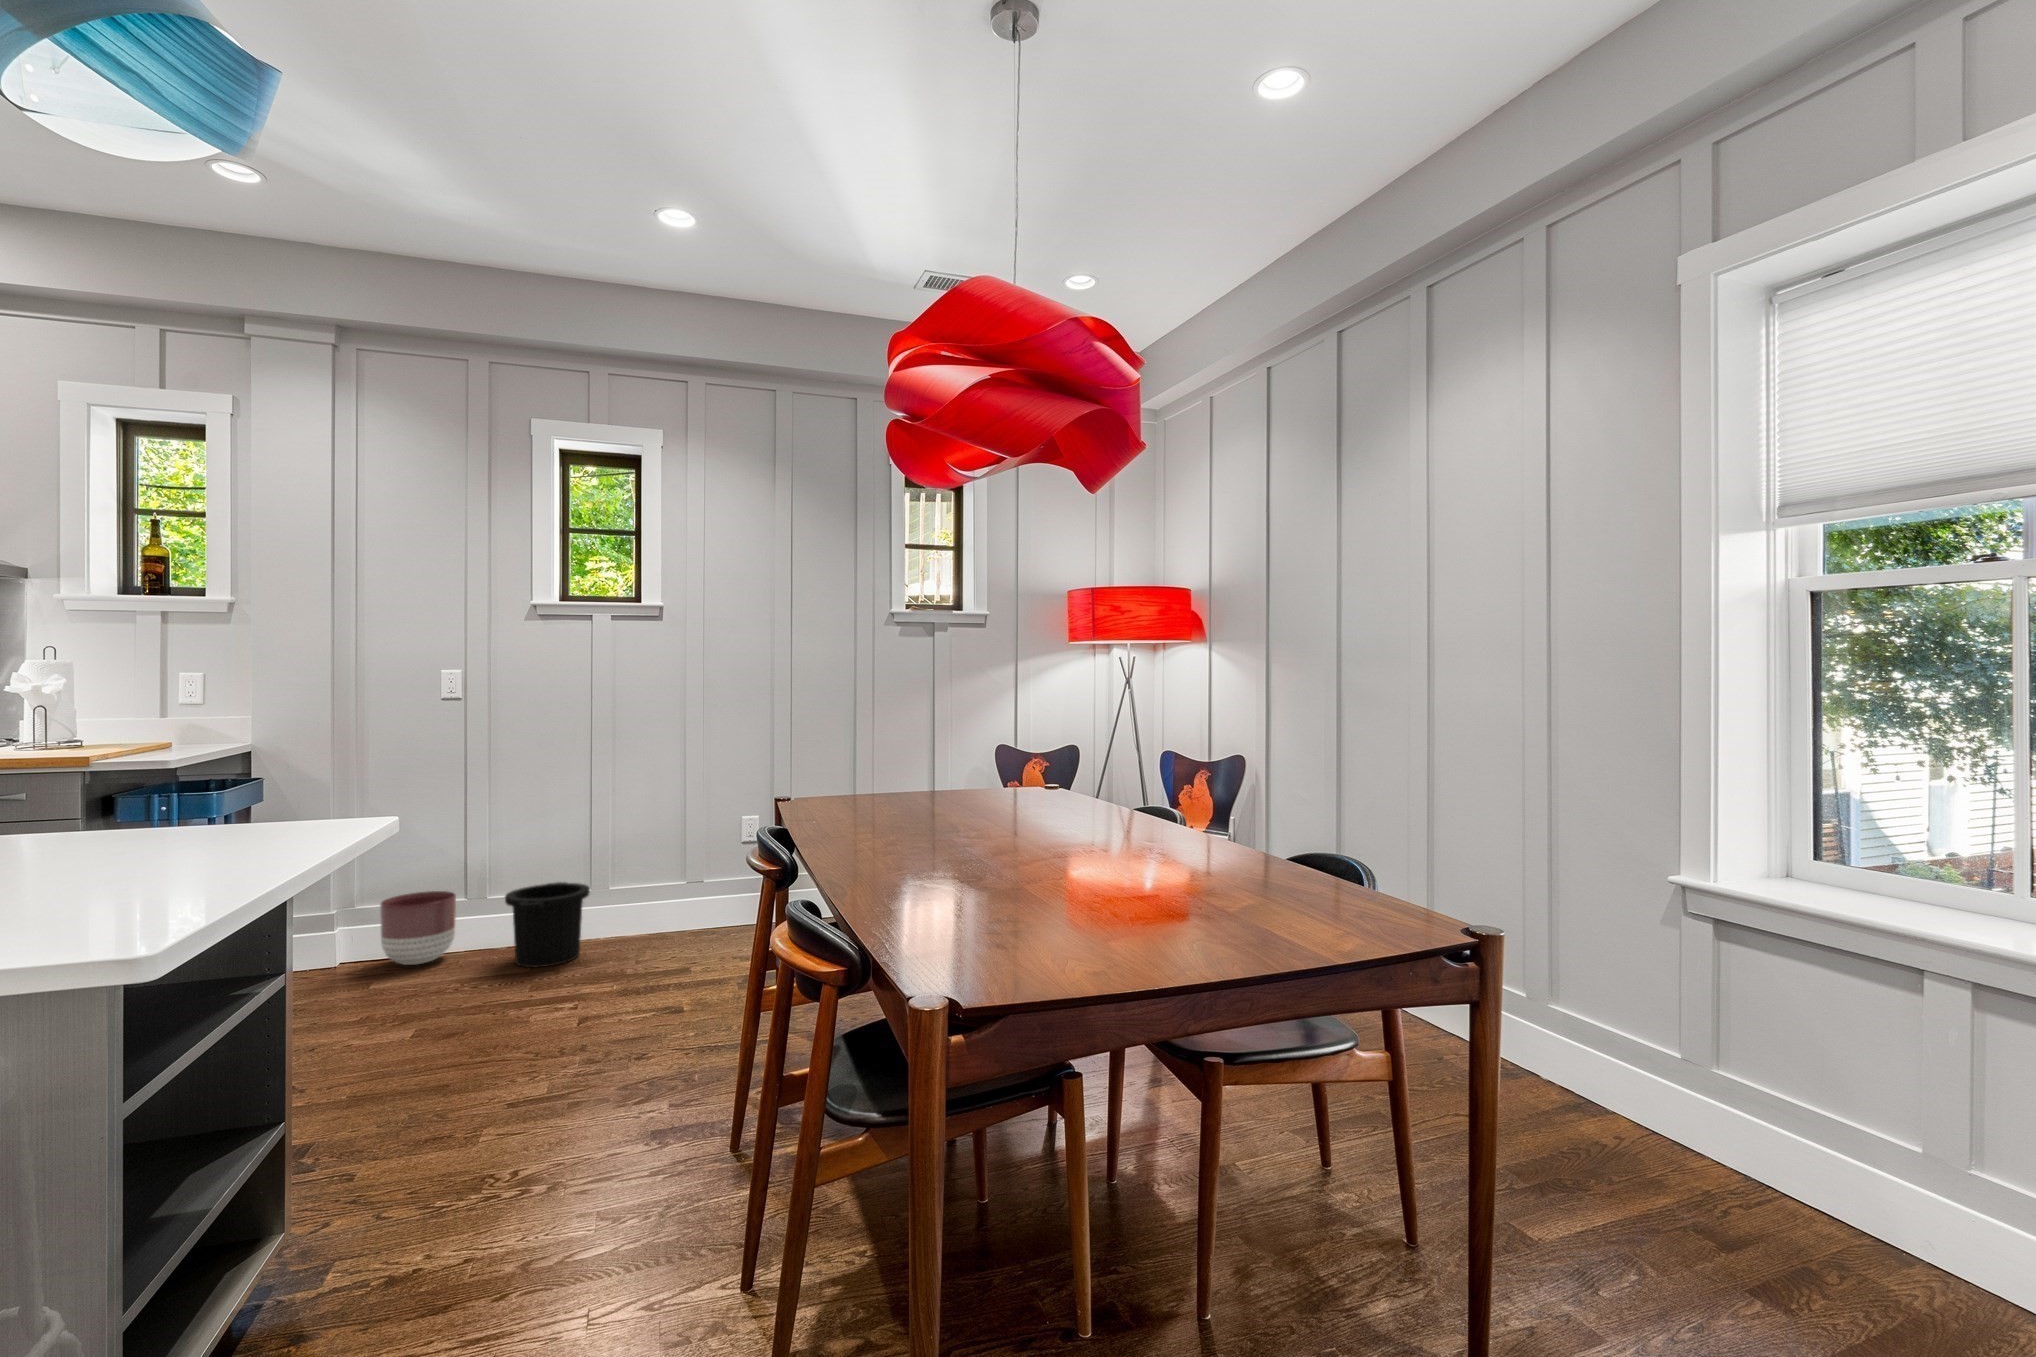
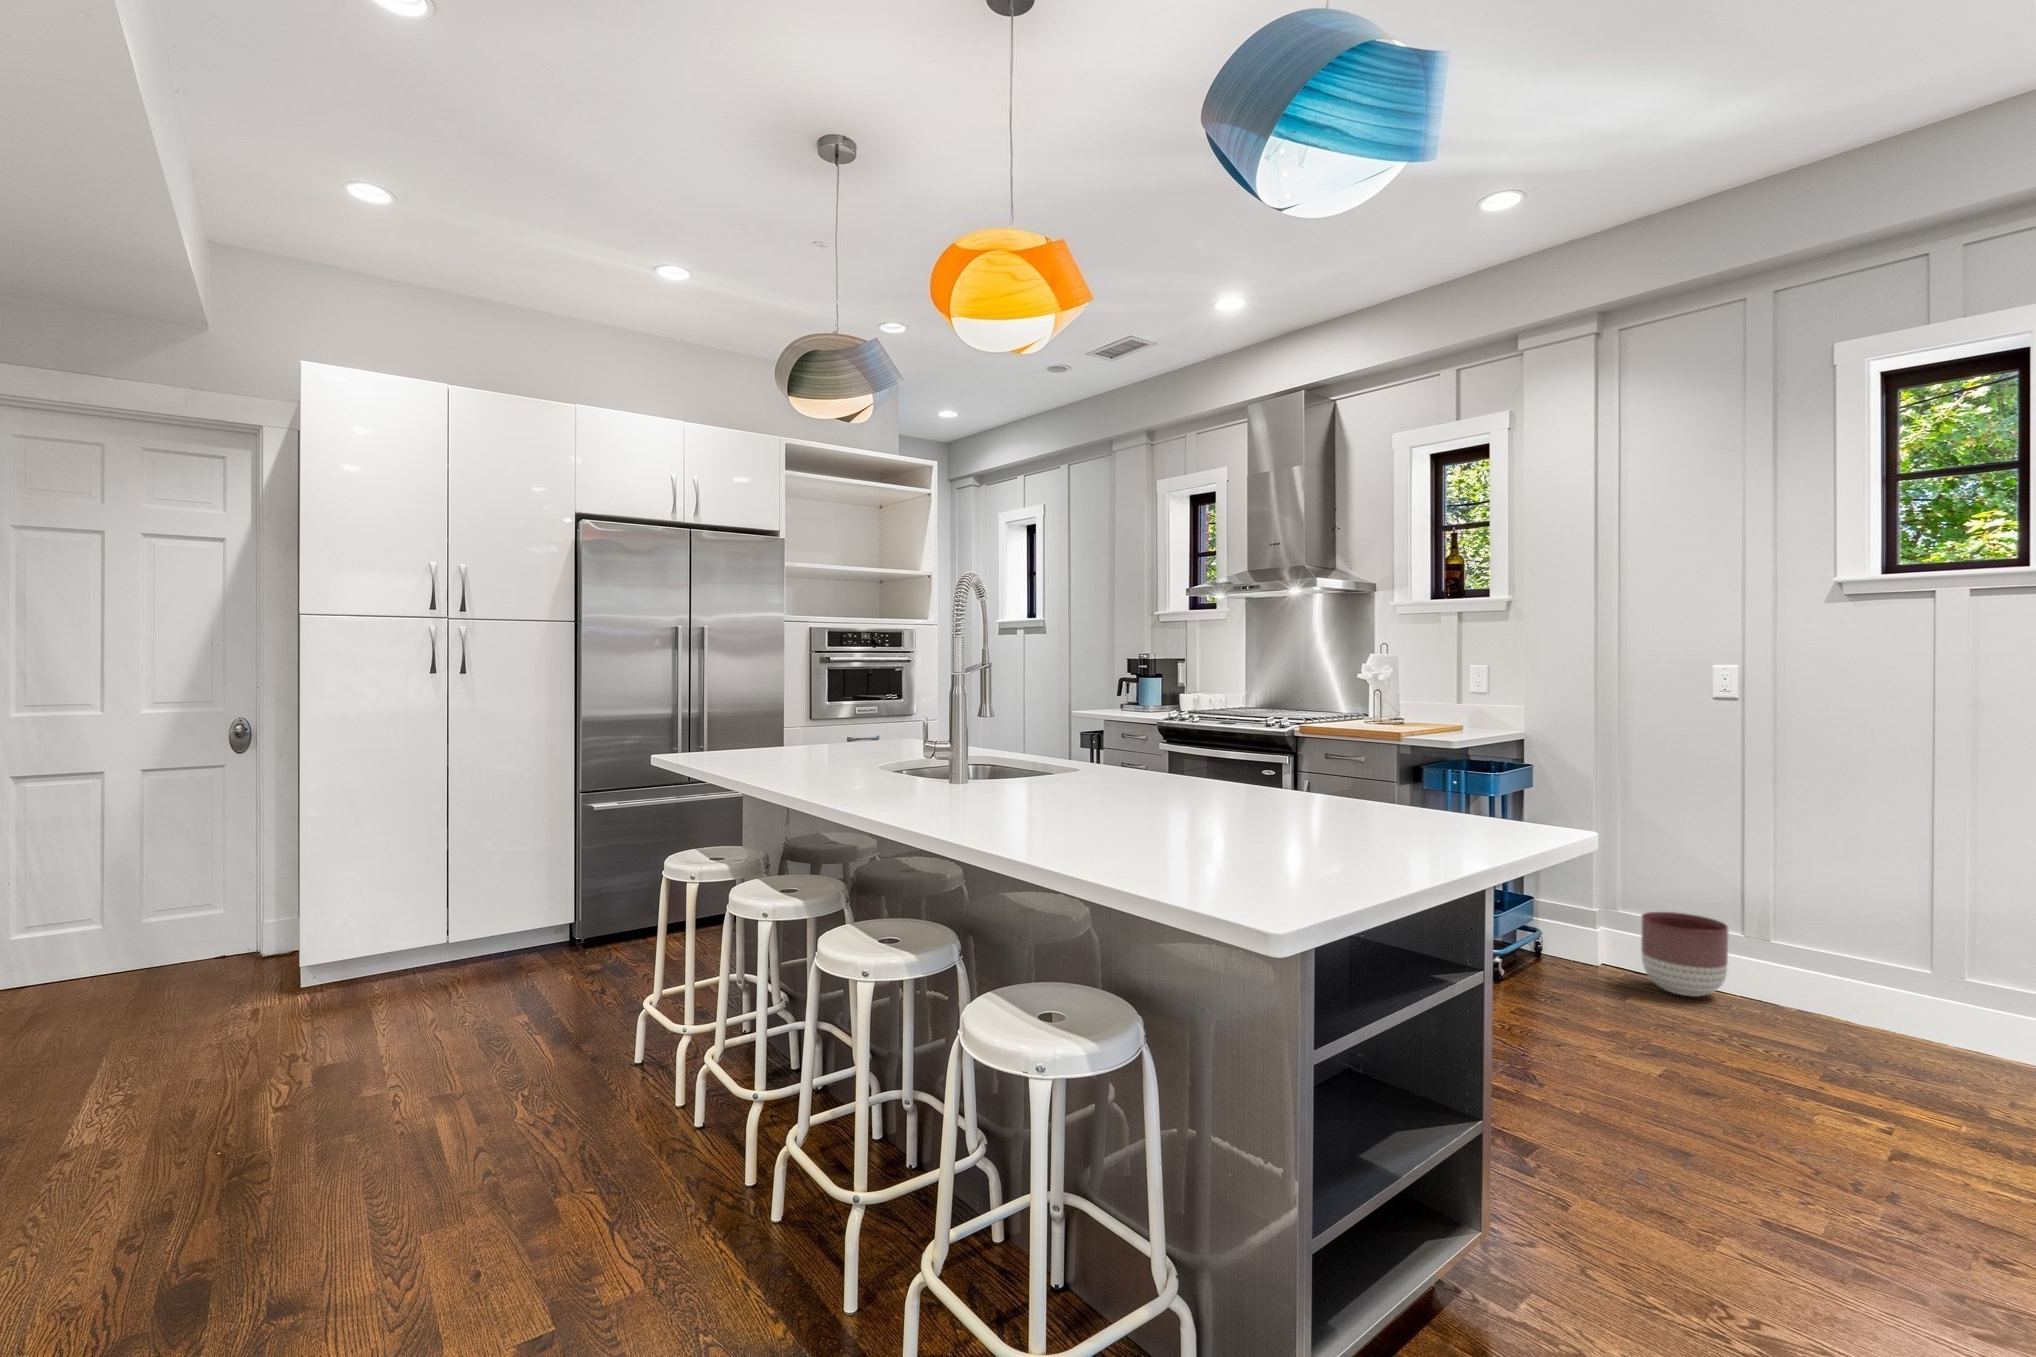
trash can: present [505,882,590,967] -> none [1790,941,1925,1060]

